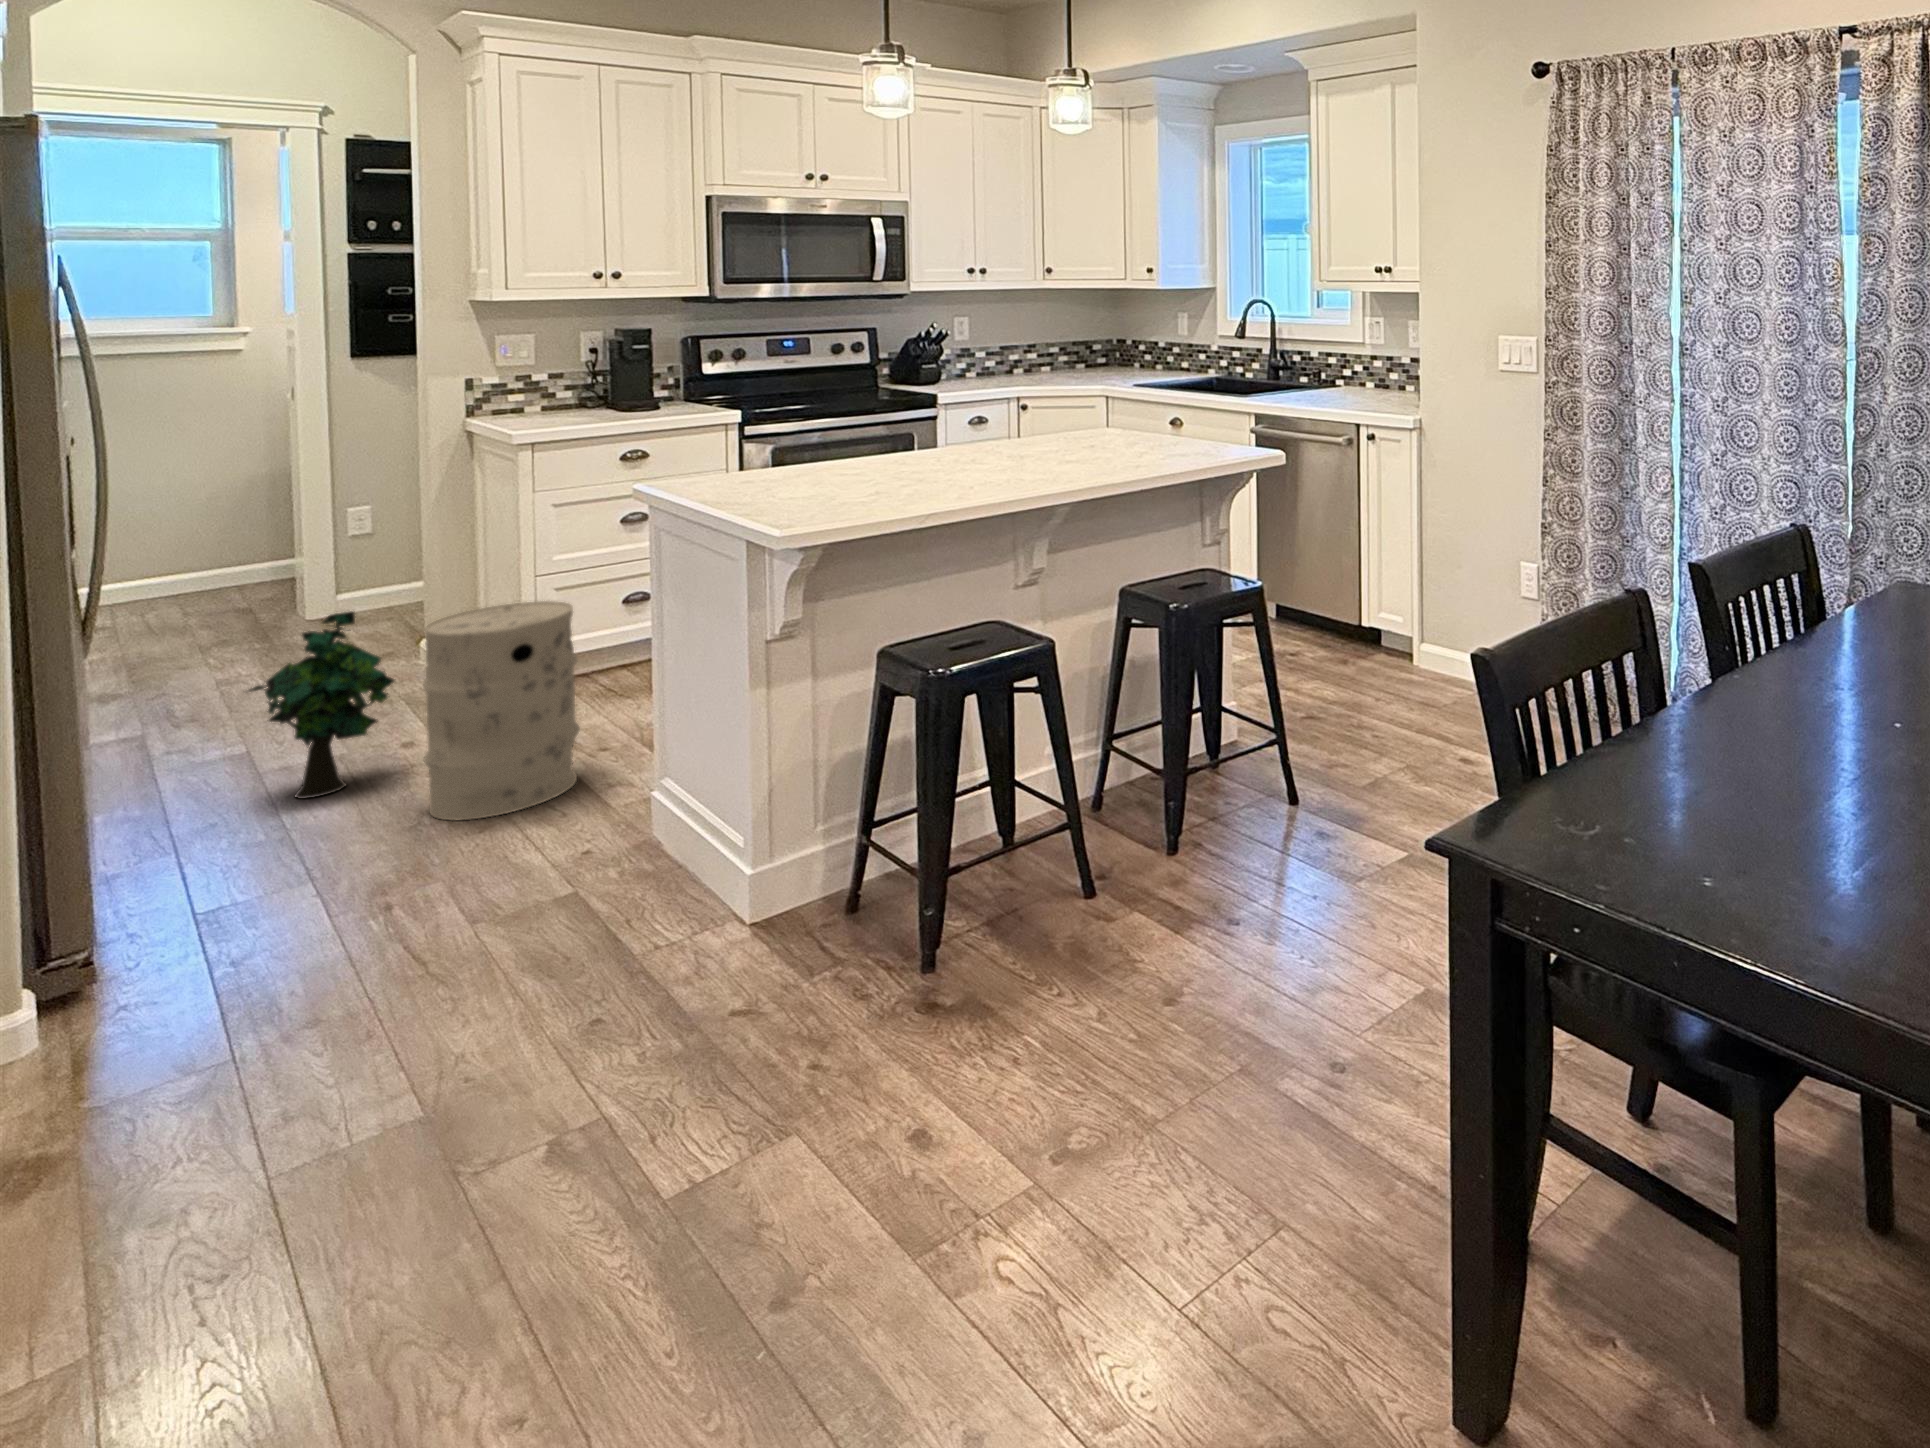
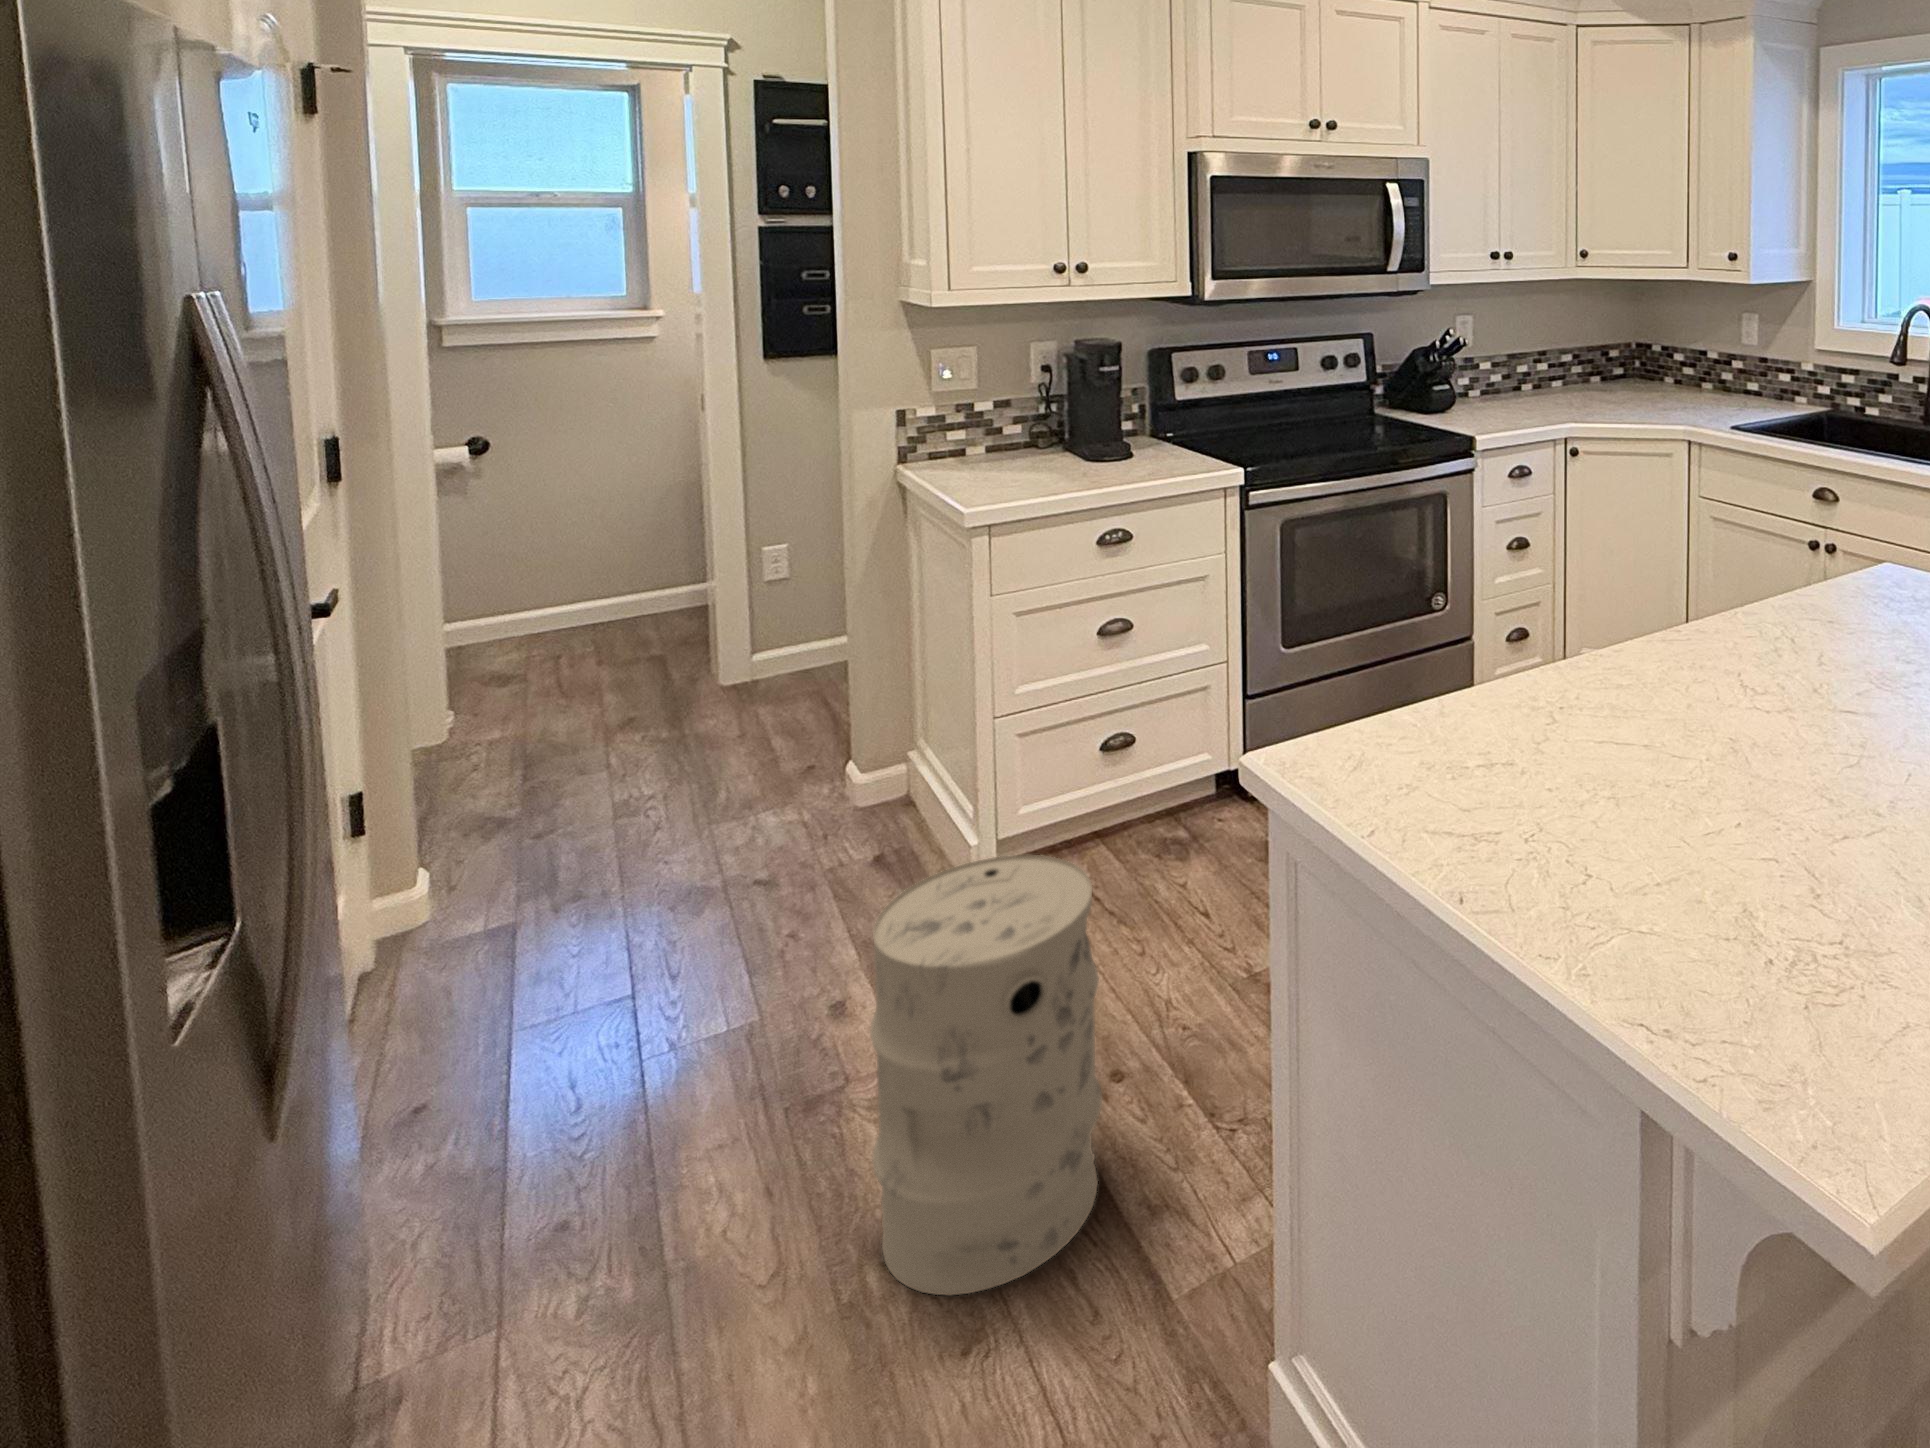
decorative plant: present [249,611,395,799] -> none [614,847,828,1162]

